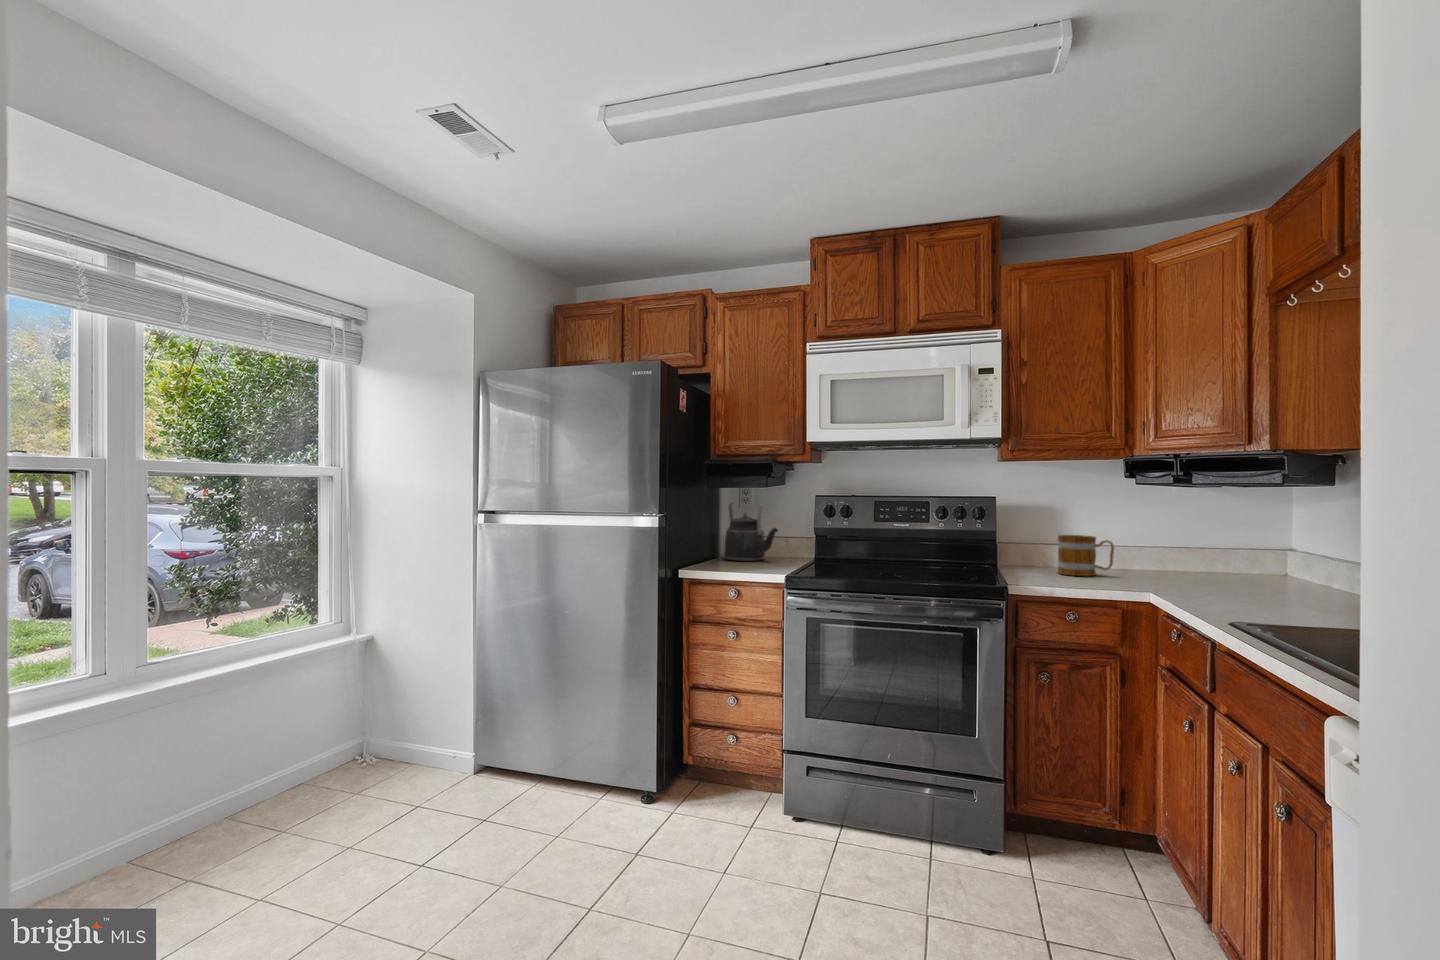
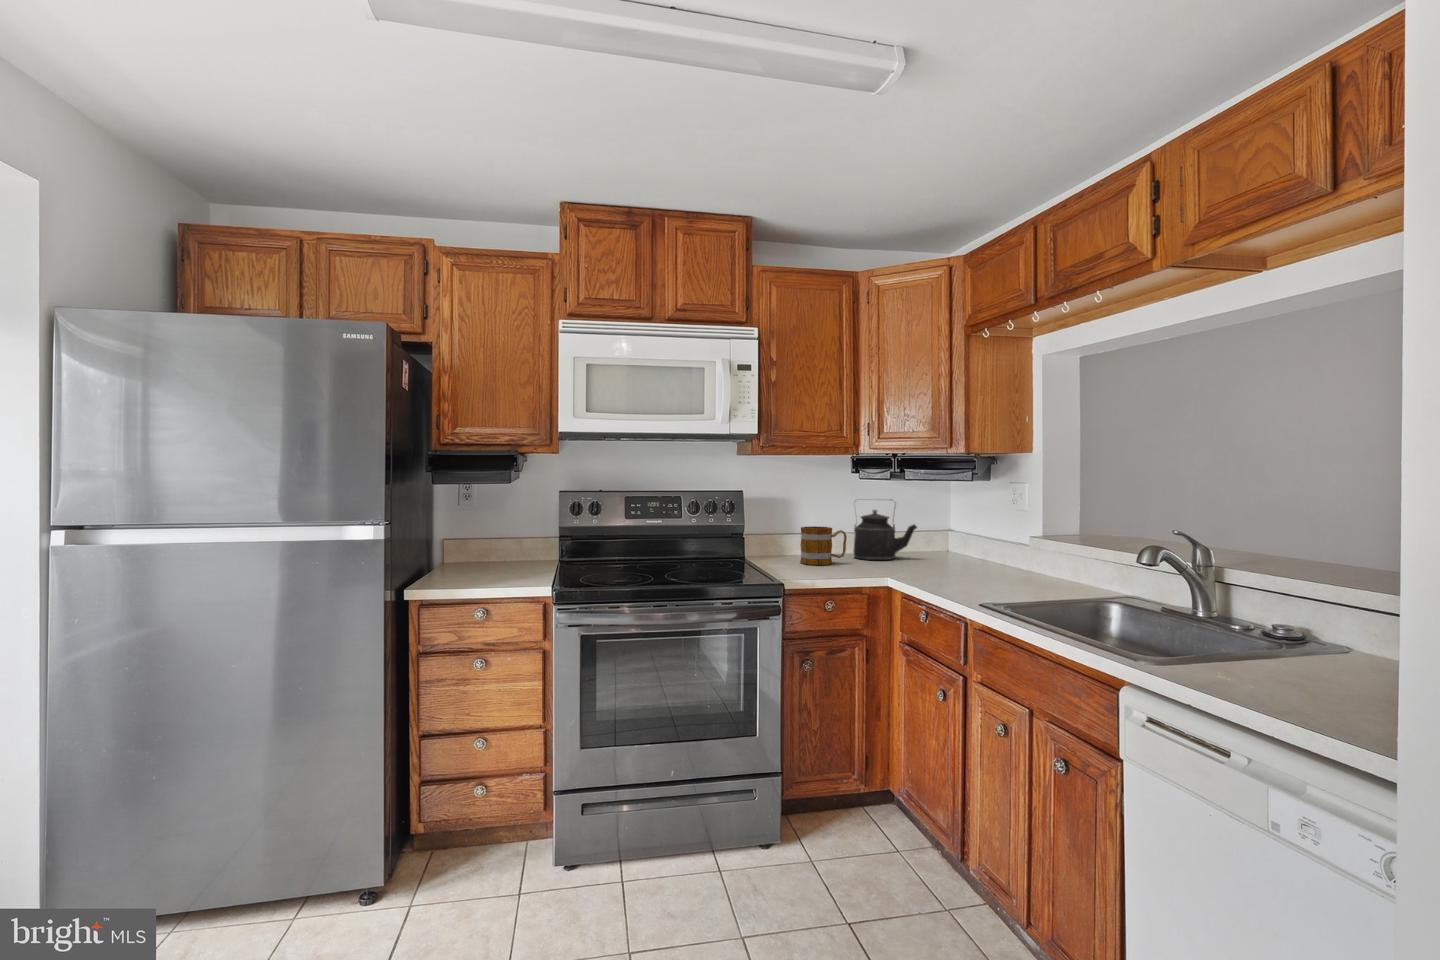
kettle: present [724,502,778,561] -> present [854,507,917,560]

